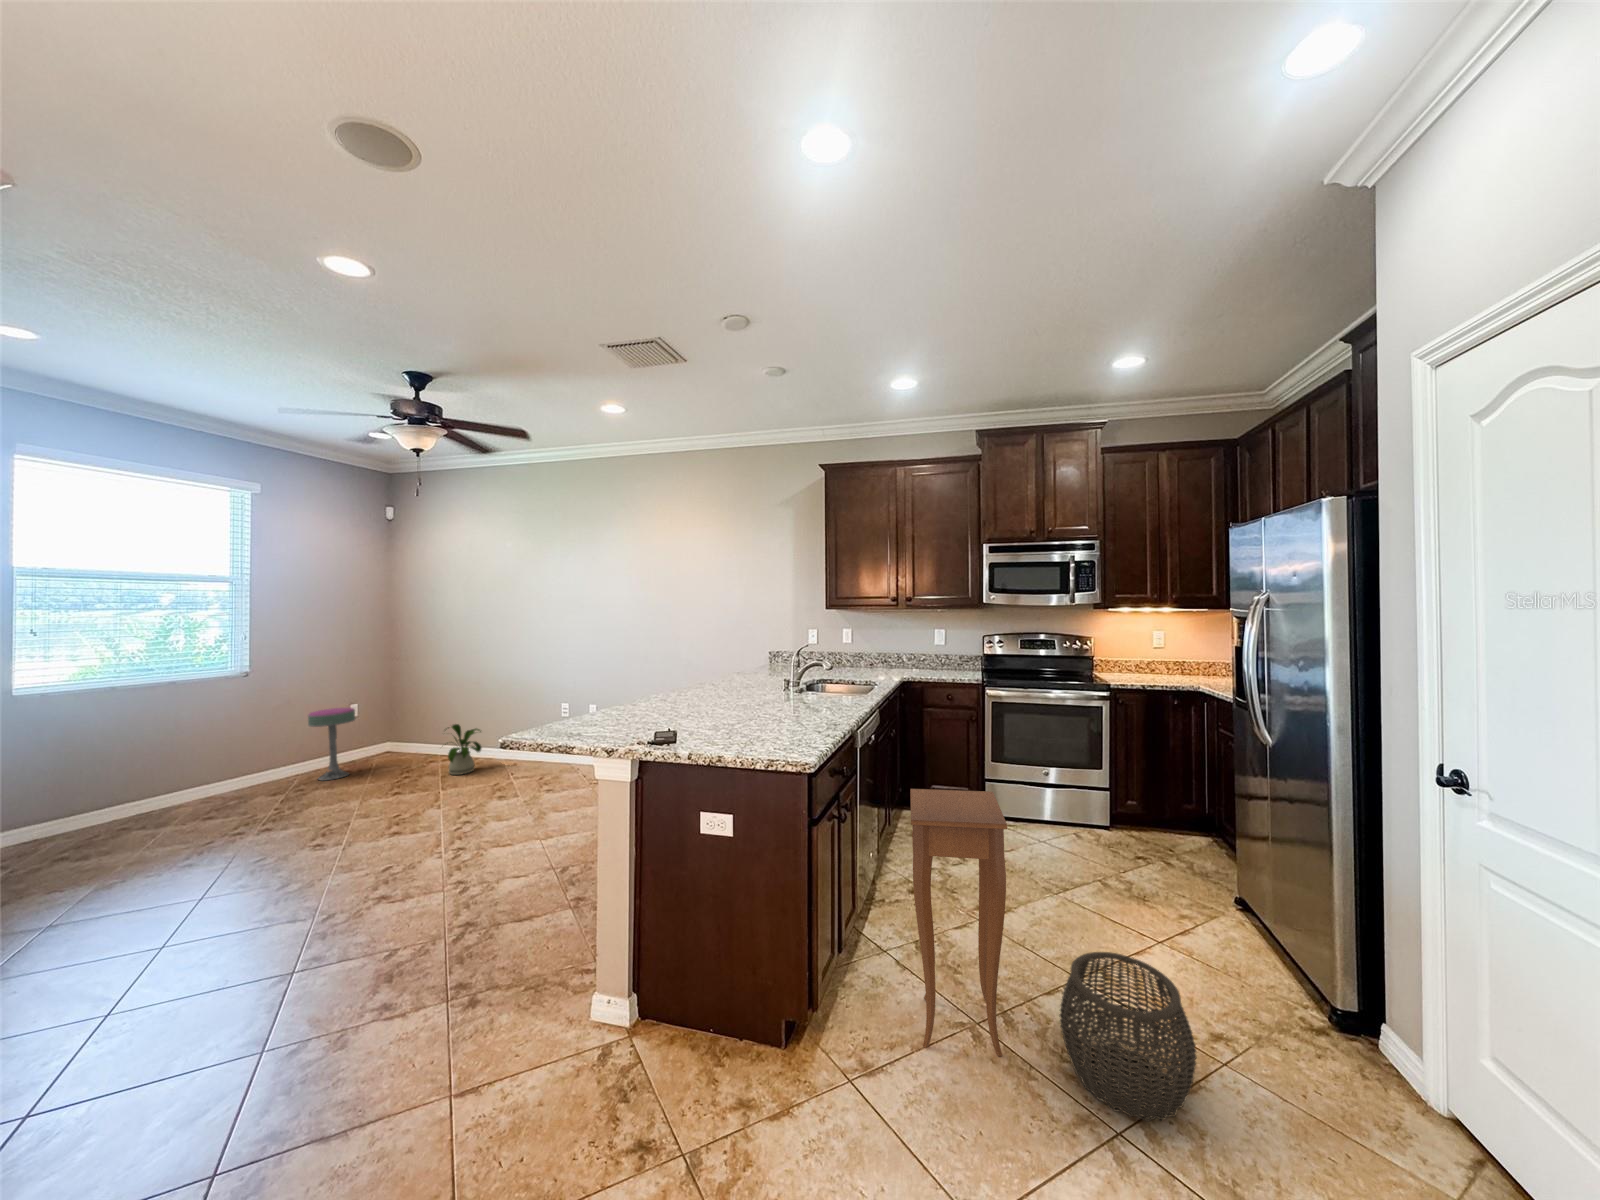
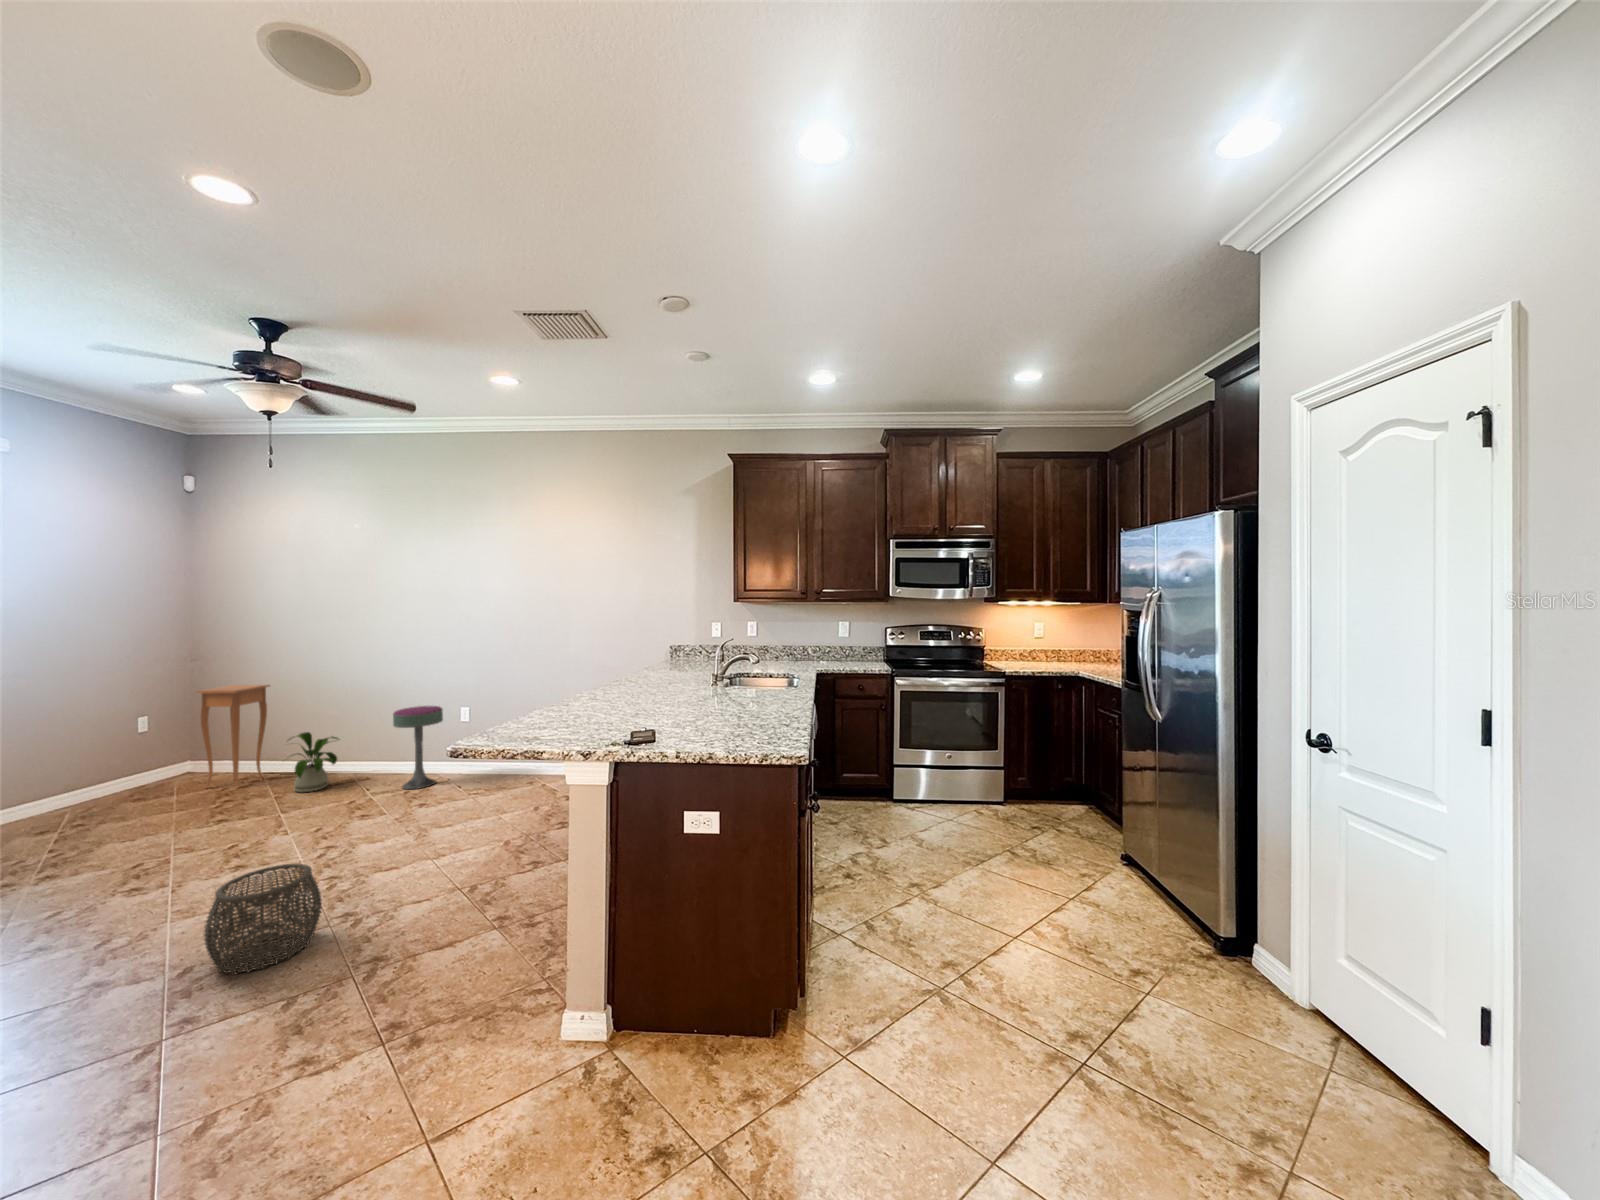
bar stool: present [308,708,355,780] -> present [393,706,443,789]
side table: present [910,789,1007,1057] -> present [197,685,269,788]
woven basket: present [1059,952,1197,1121] -> present [204,864,322,974]

